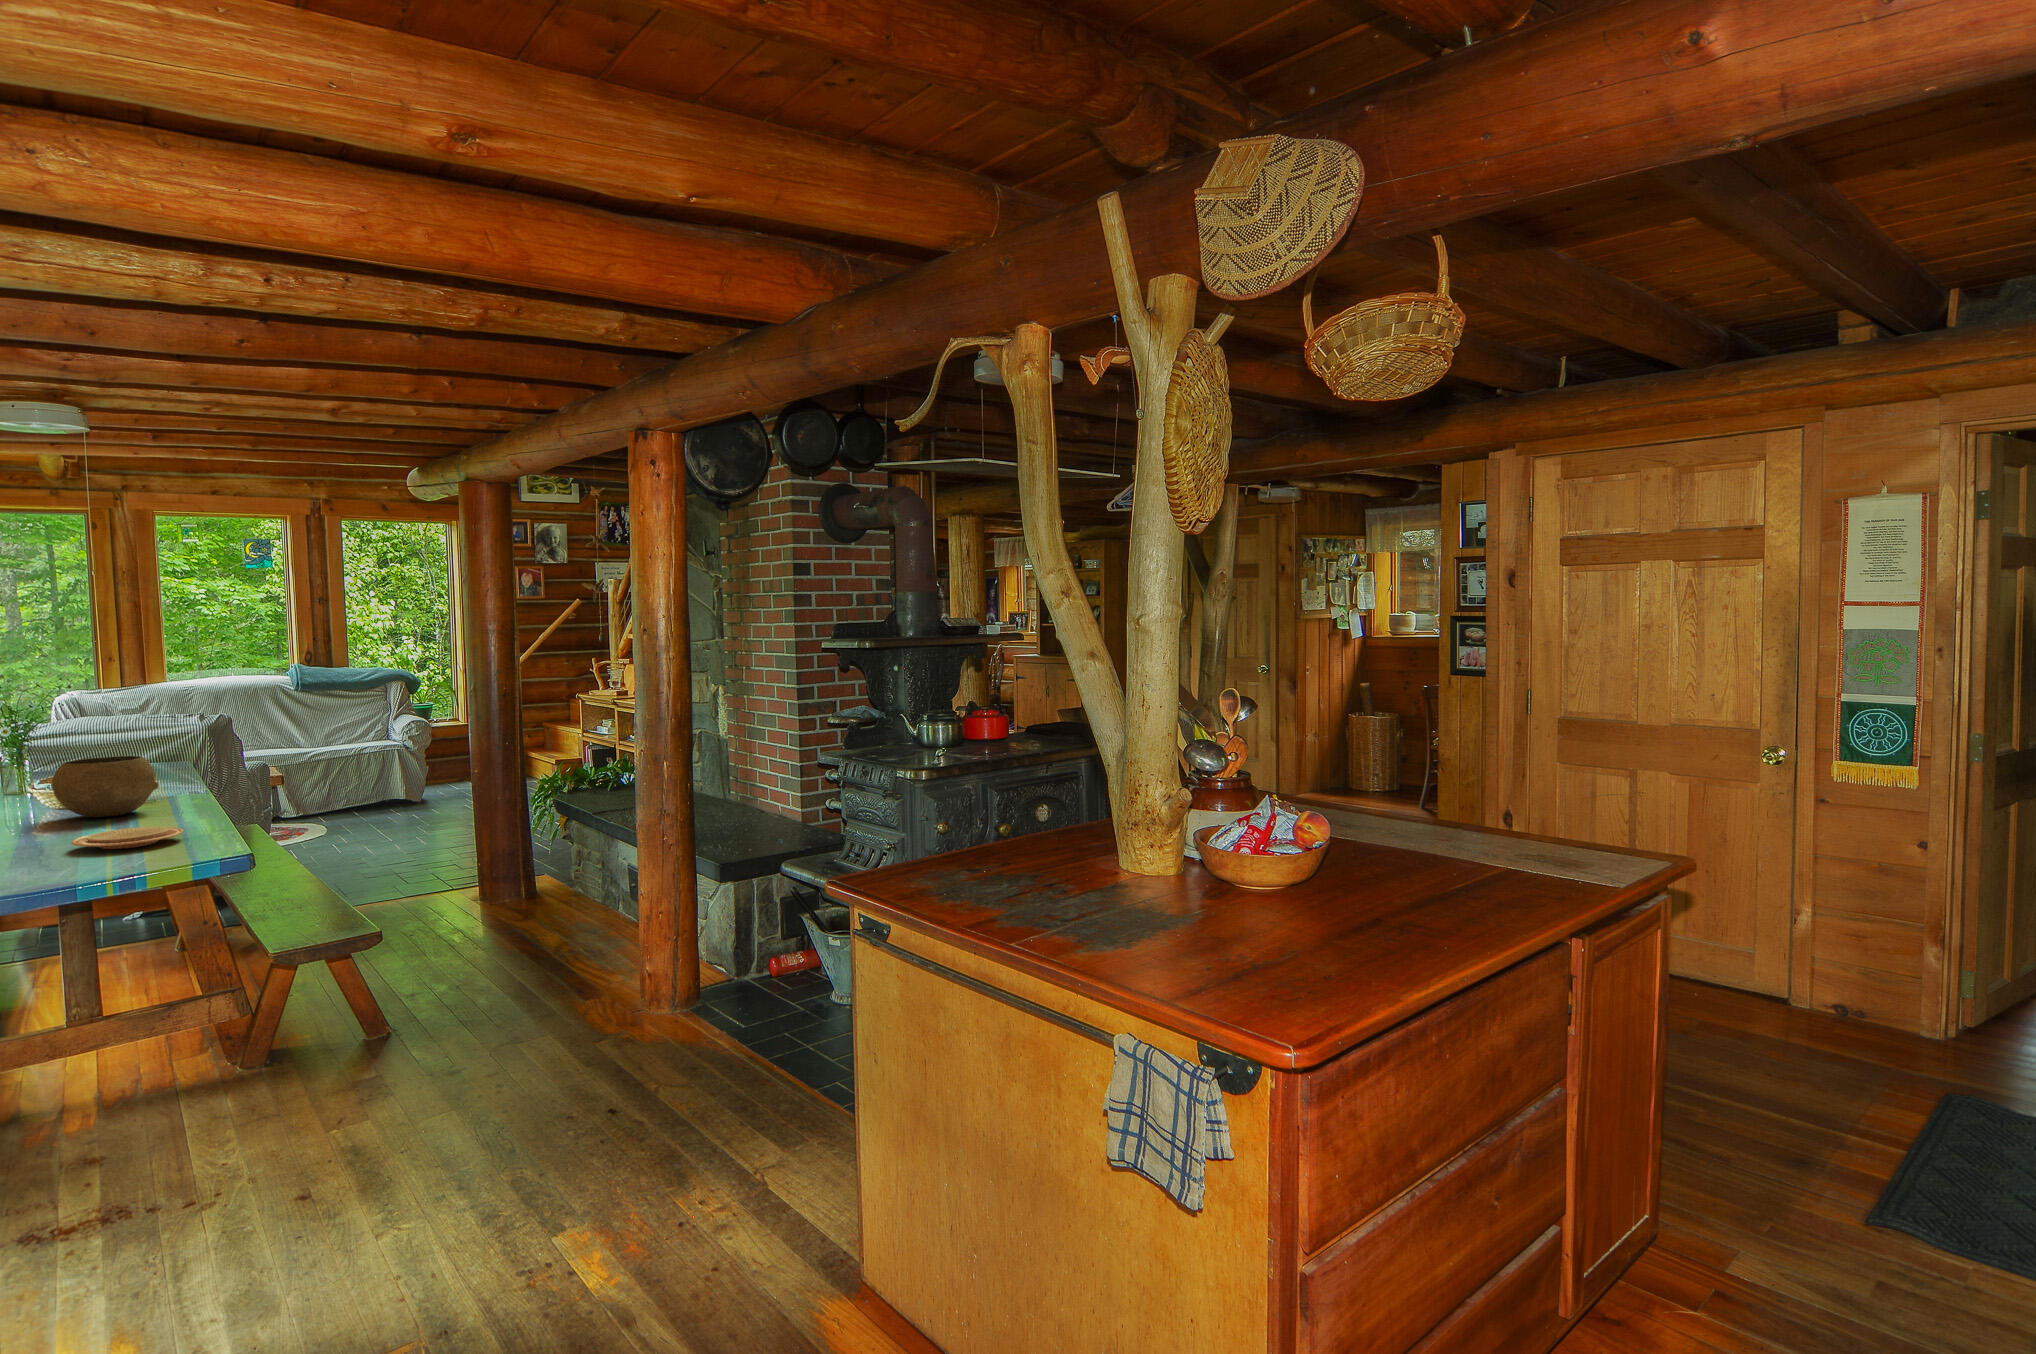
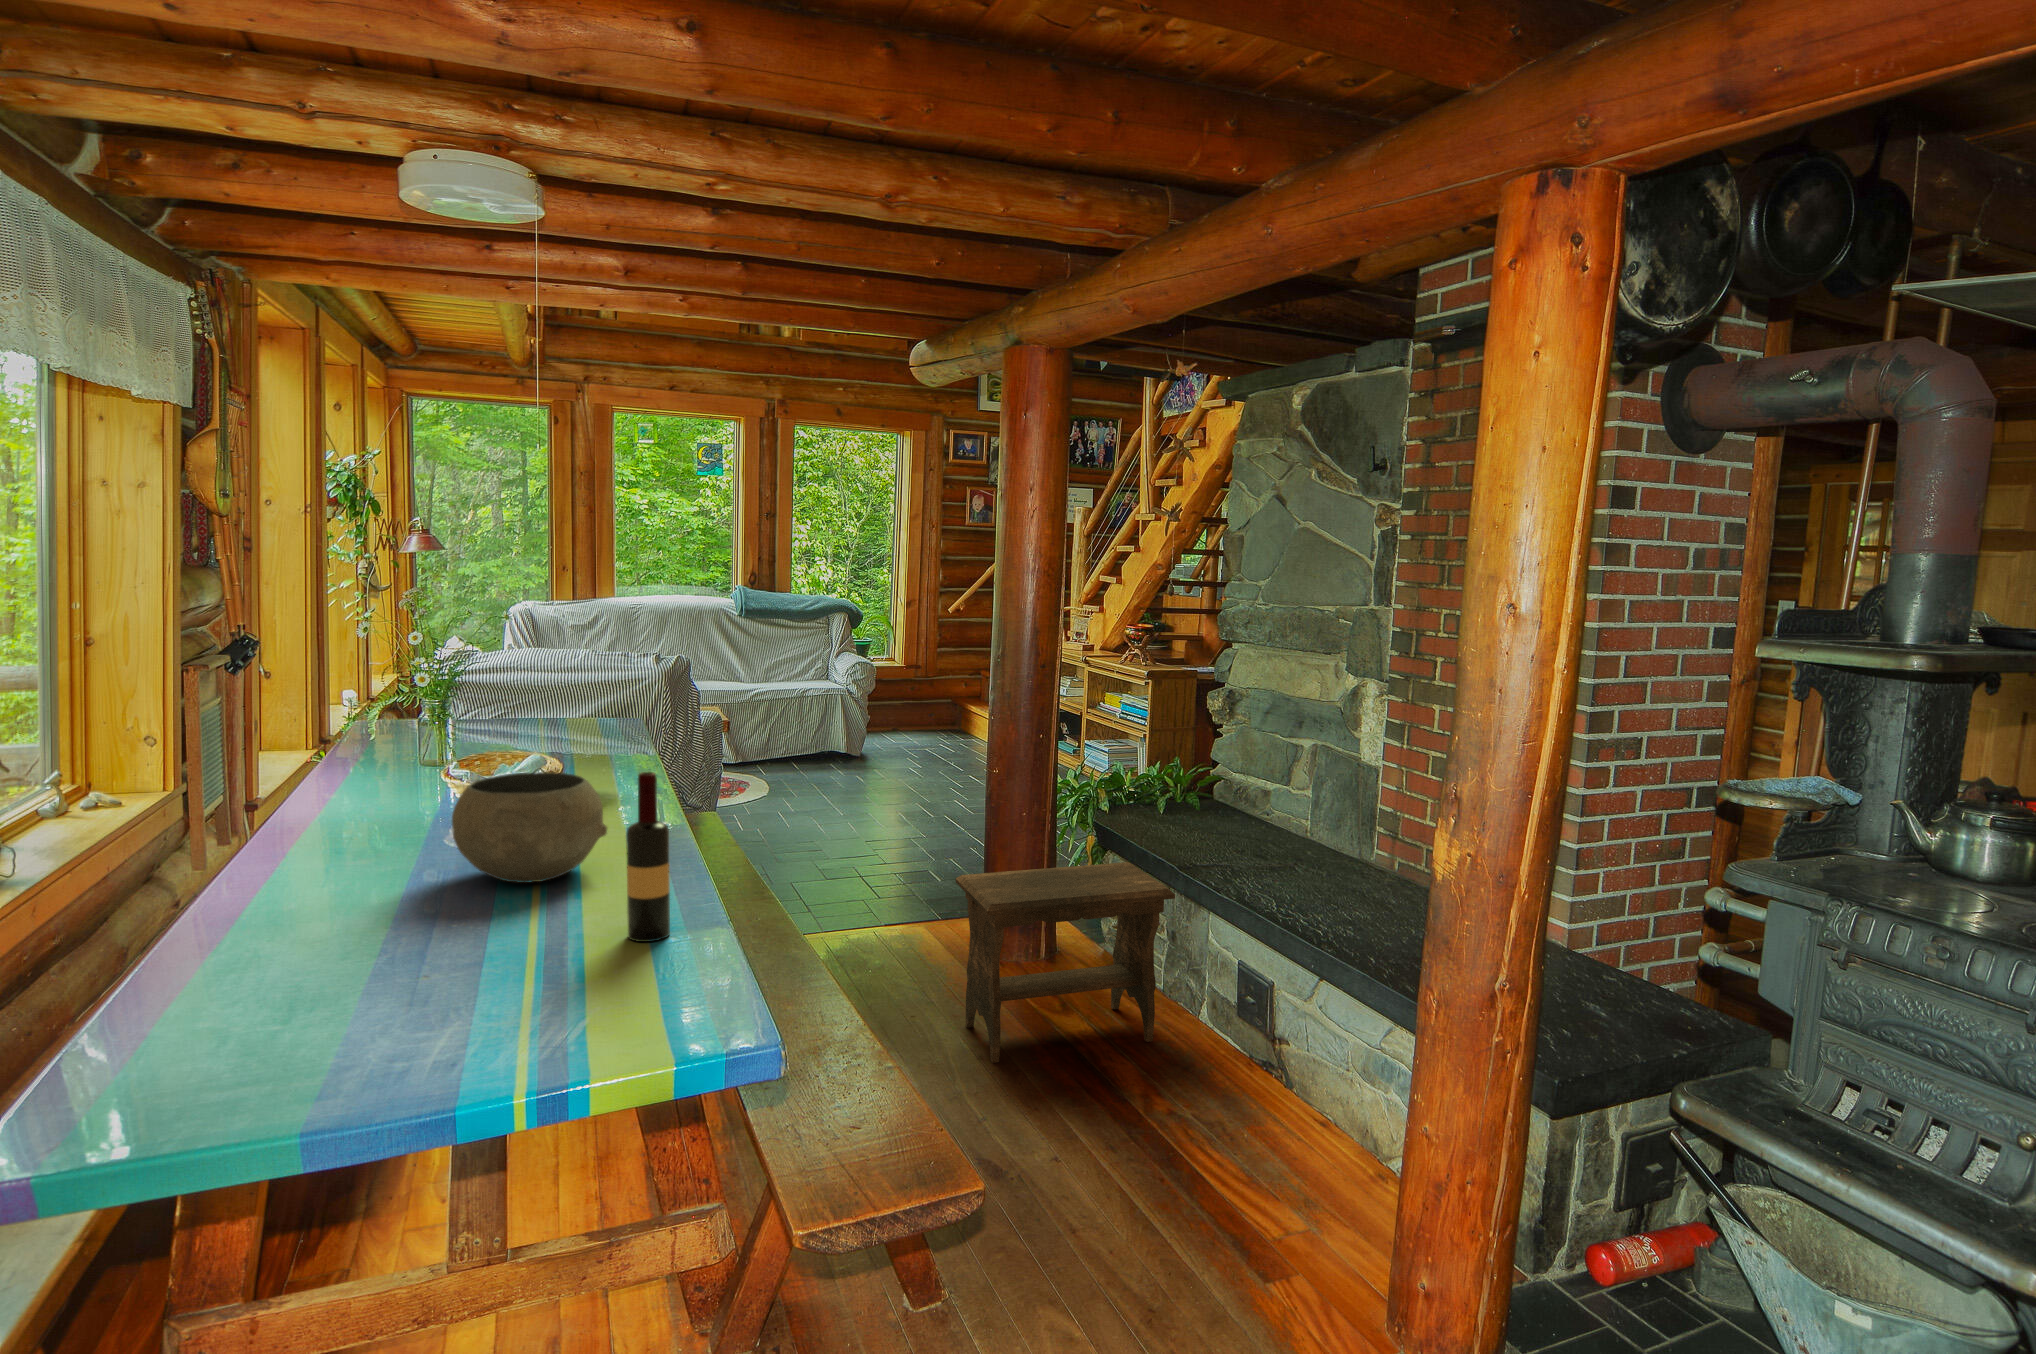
wine bottle: none [169,736,198,827] -> present [626,772,670,942]
footstool: none [431,816,583,946] -> present [956,862,1175,1063]
plate: present [71,827,183,849] -> none [453,958,650,1033]

